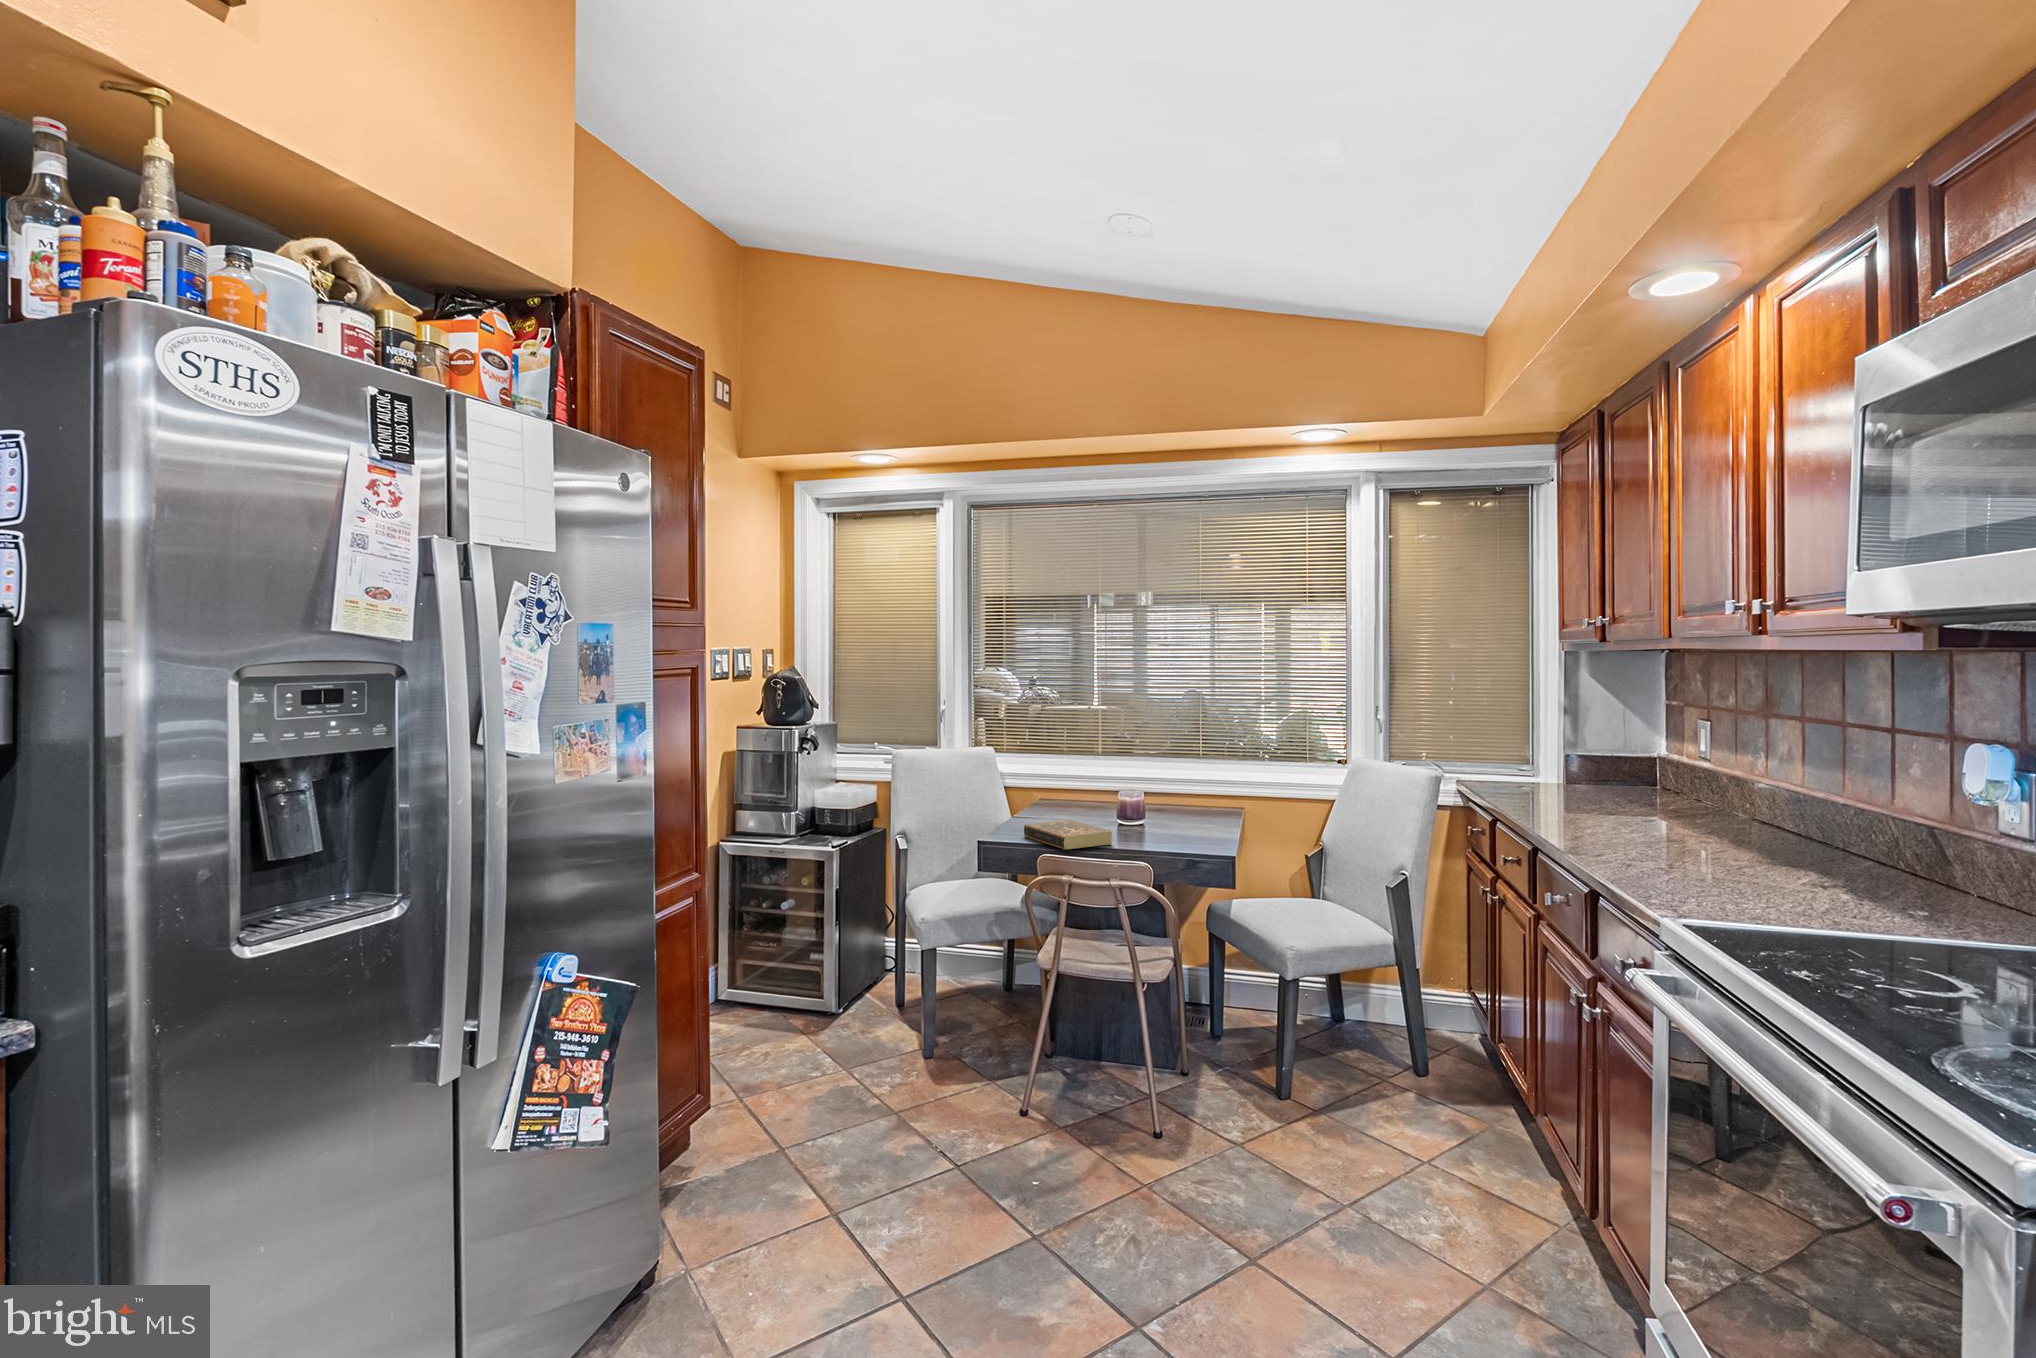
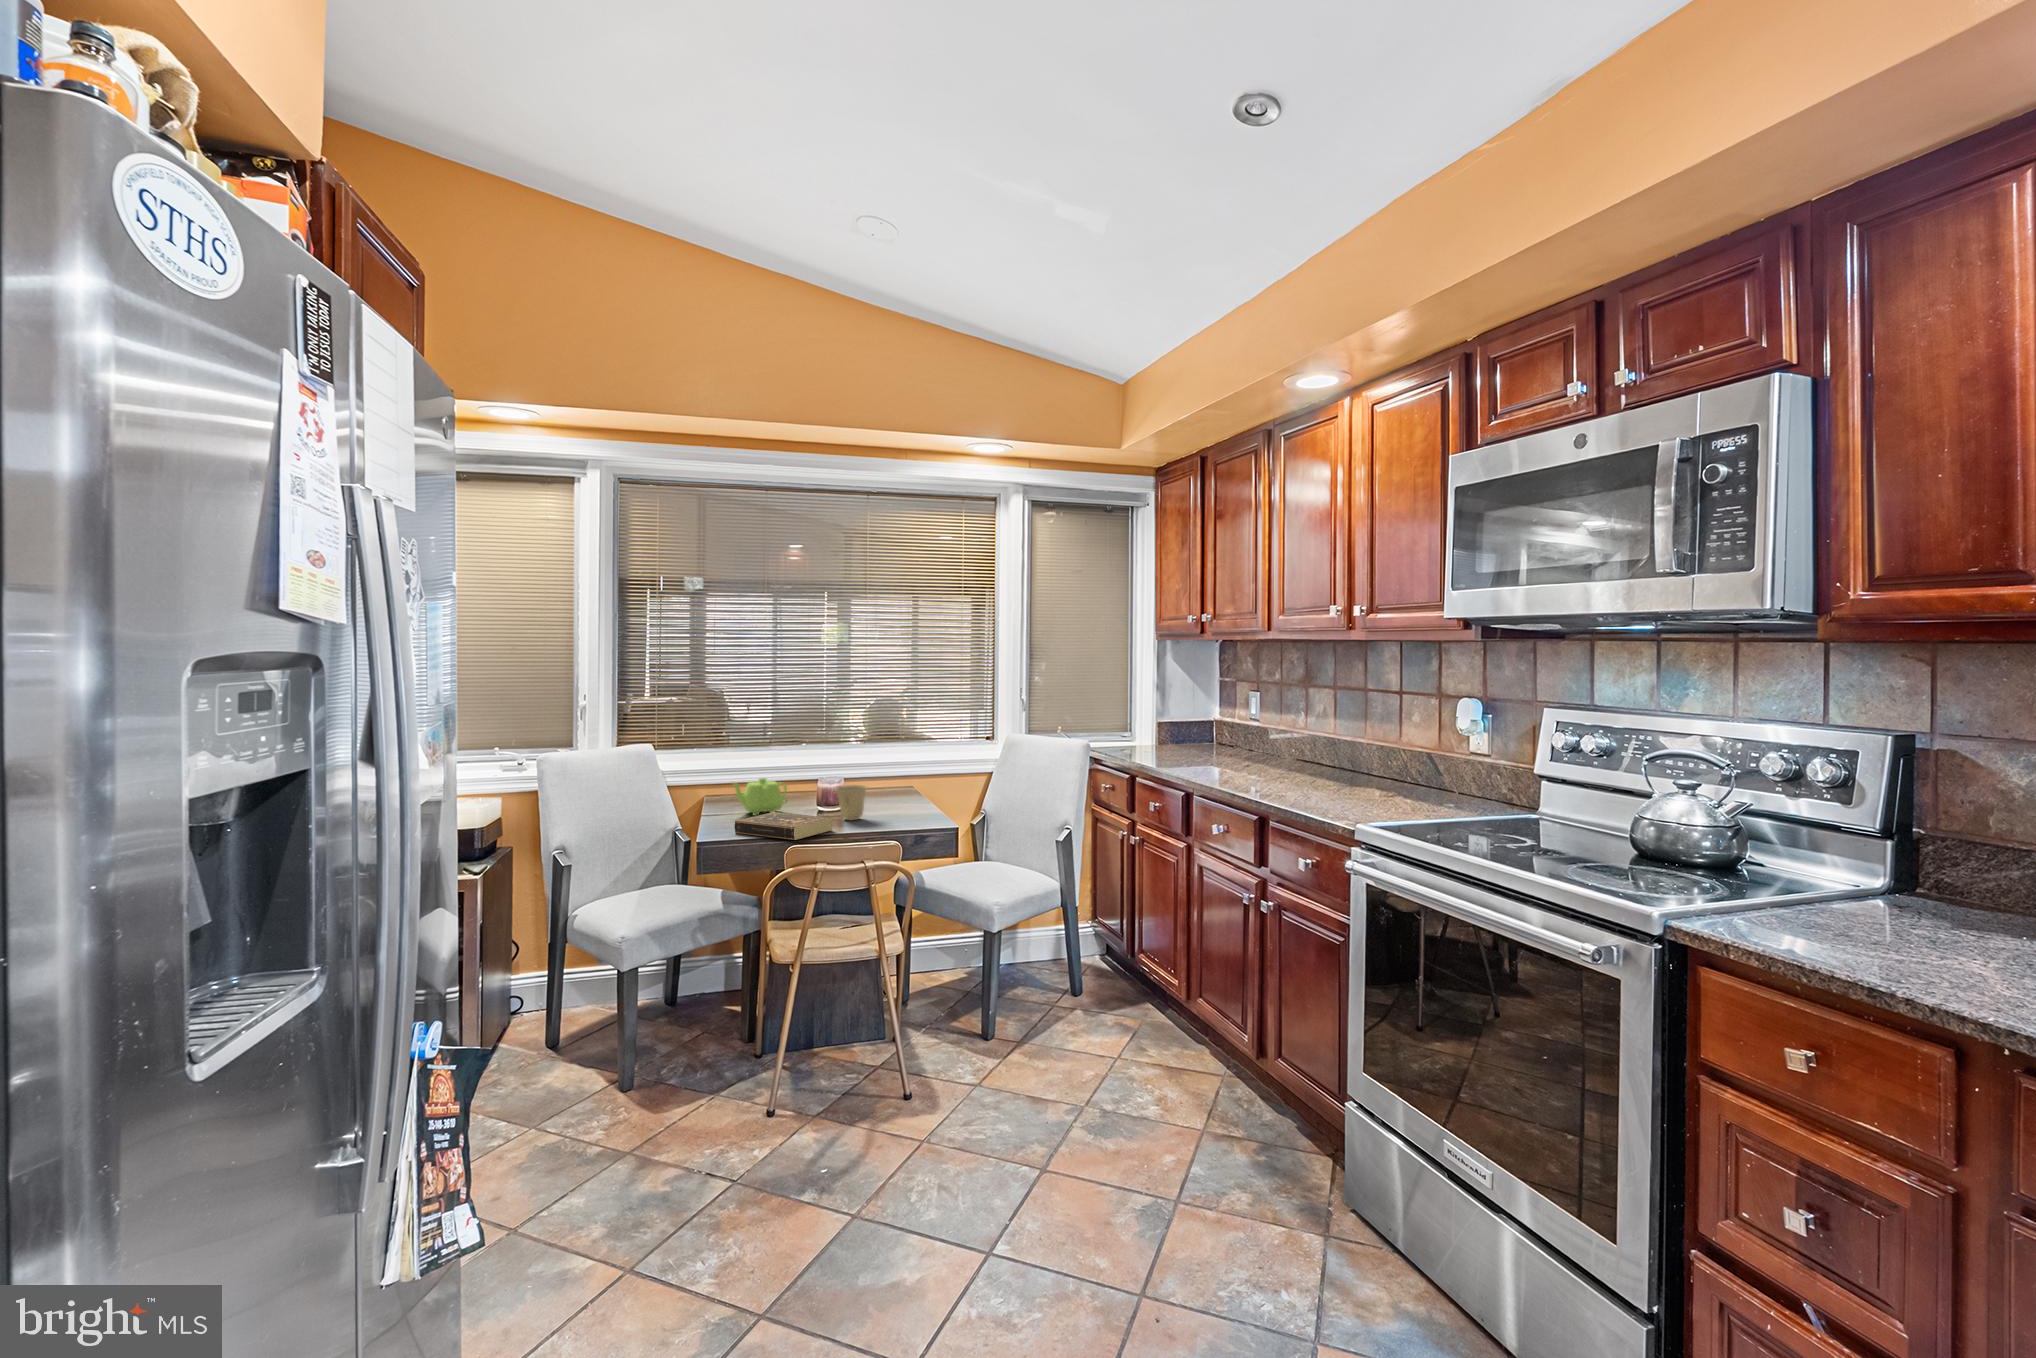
teapot: none [1042,786,1097,822] -> present [733,778,787,816]
cup: none [1127,800,1163,837] -> present [835,785,868,820]

